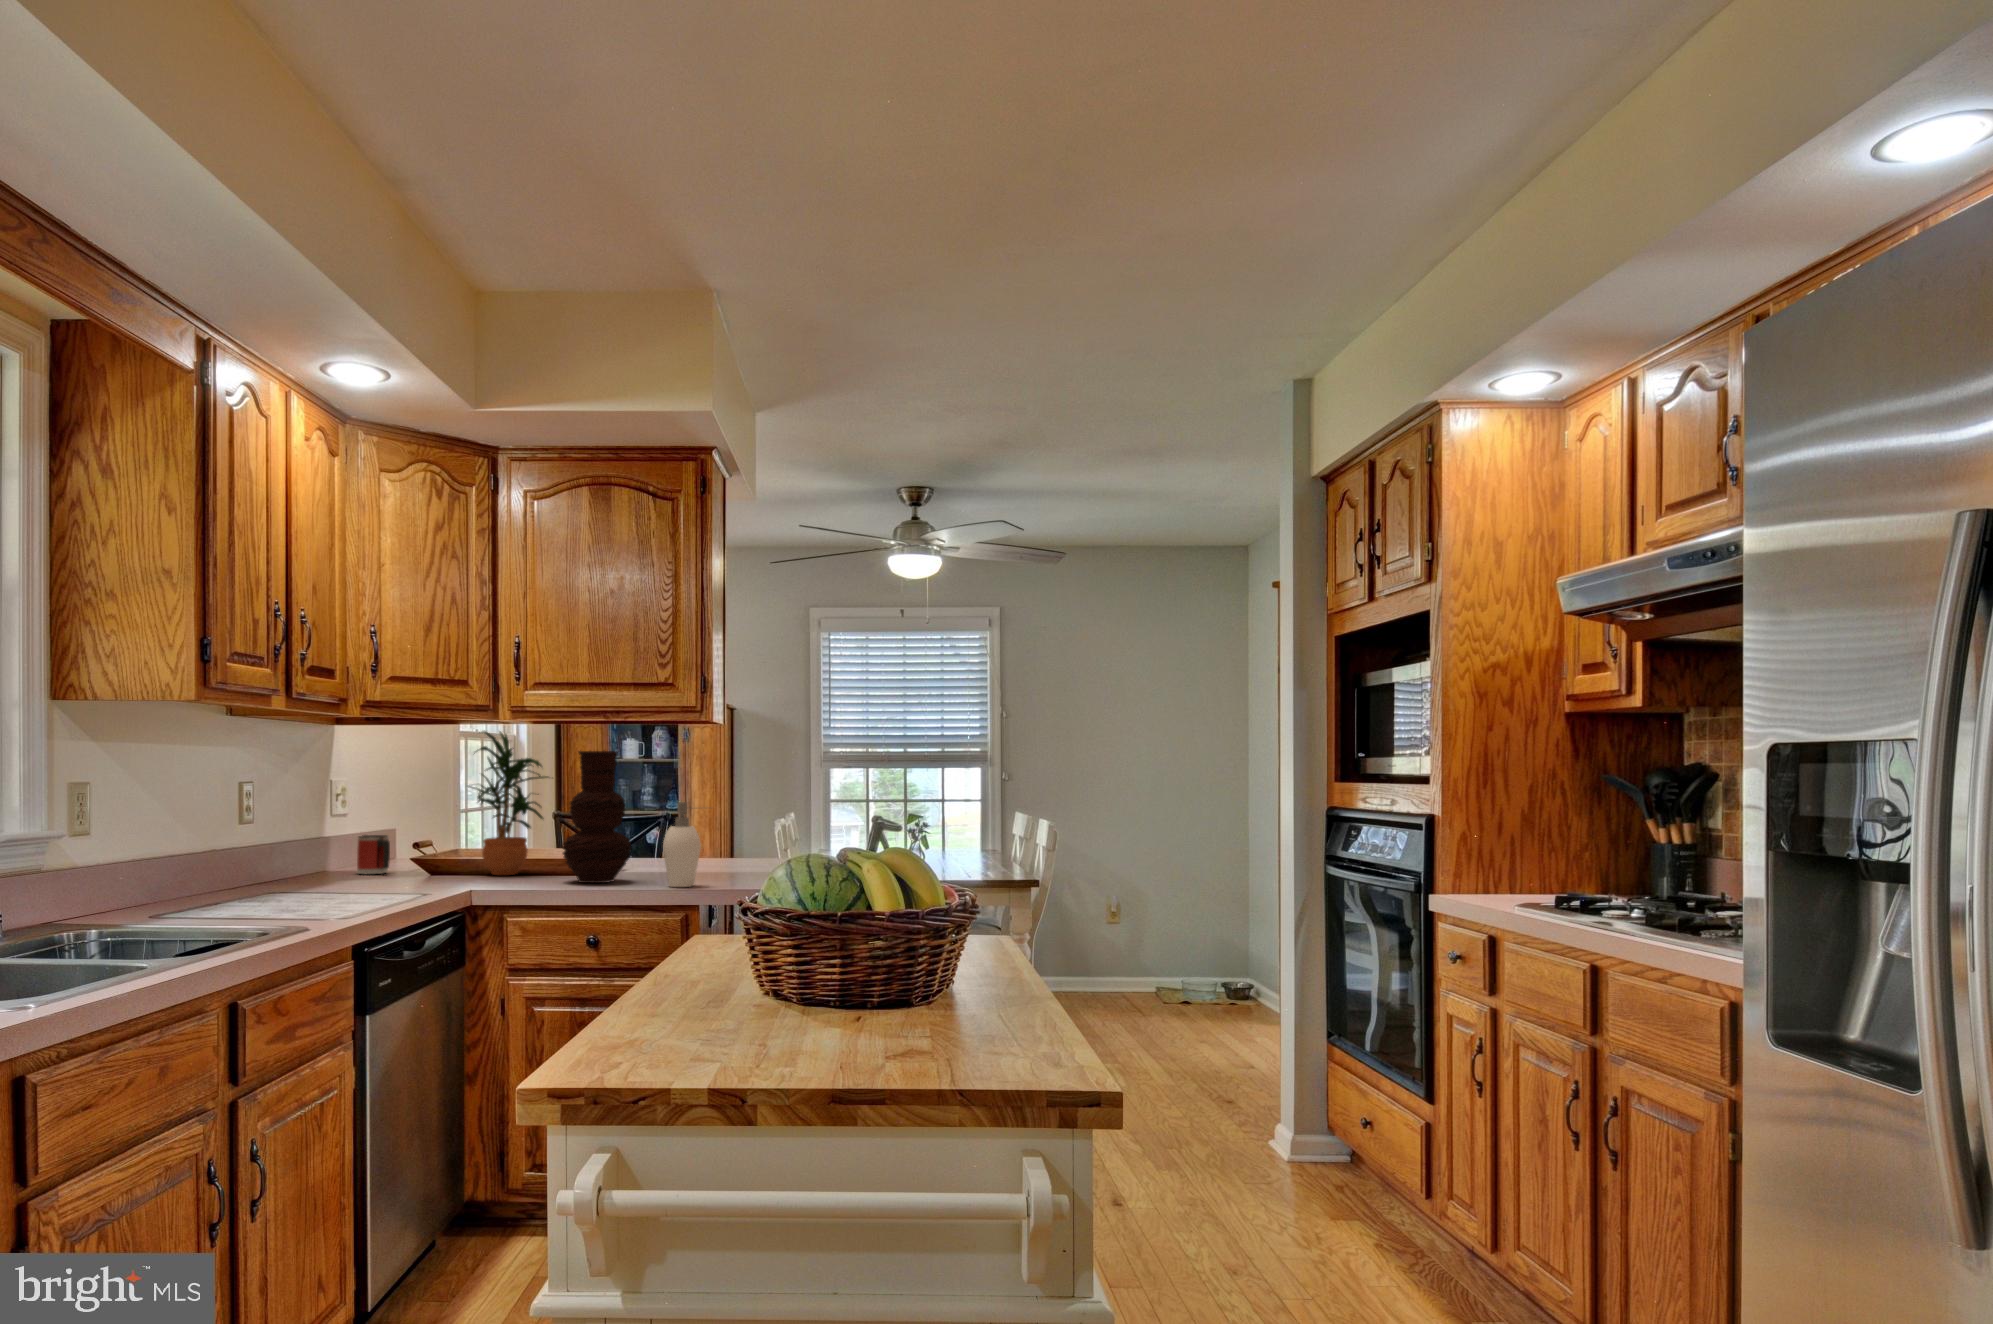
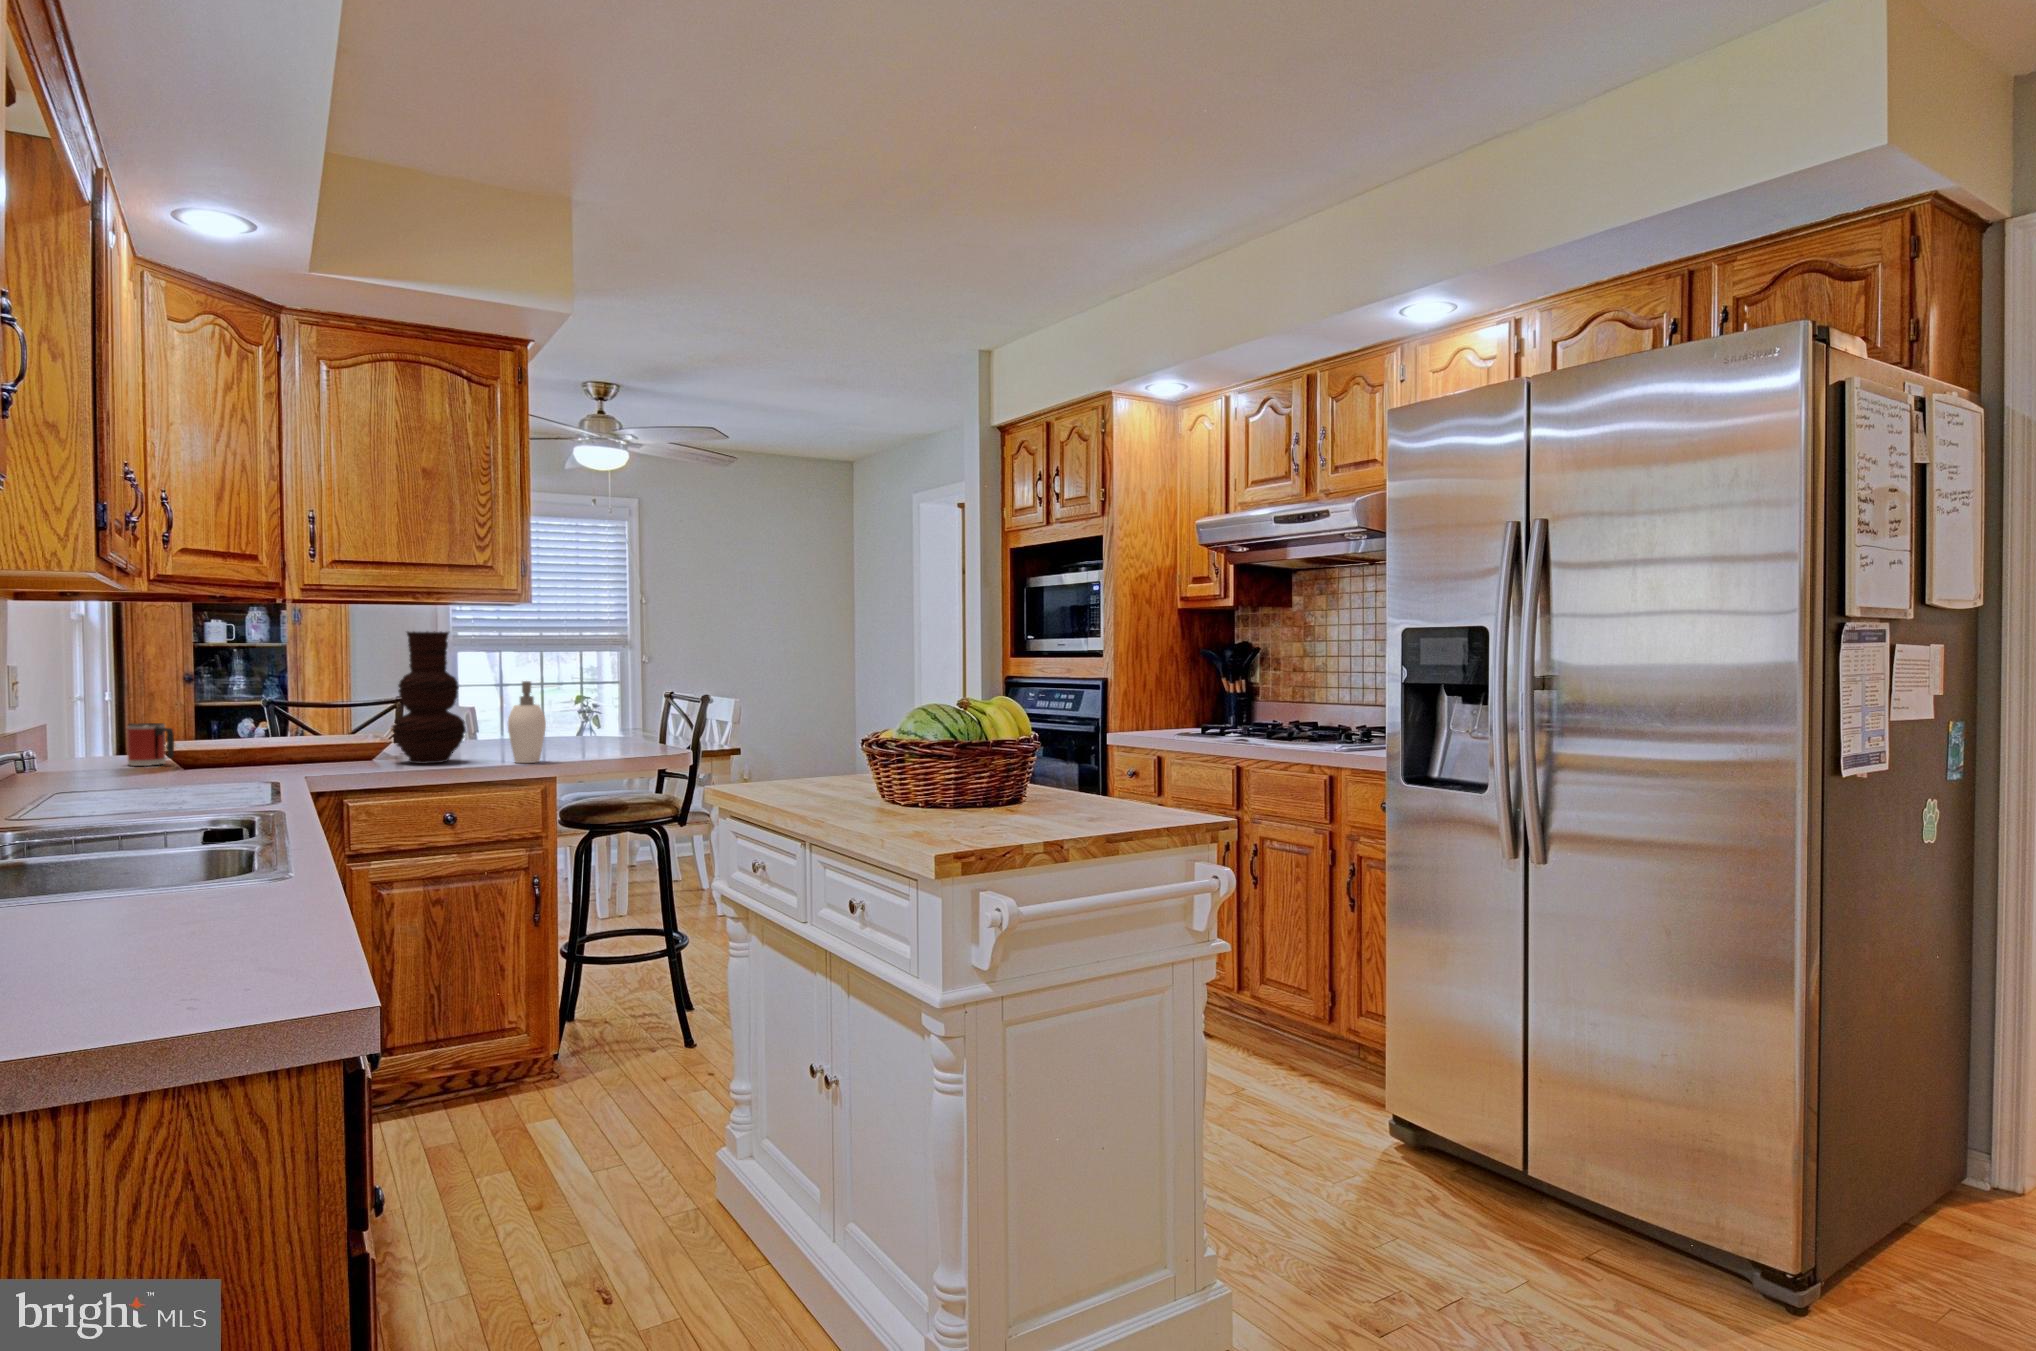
potted plant: present [469,731,548,875] -> none [258,609,357,761]

